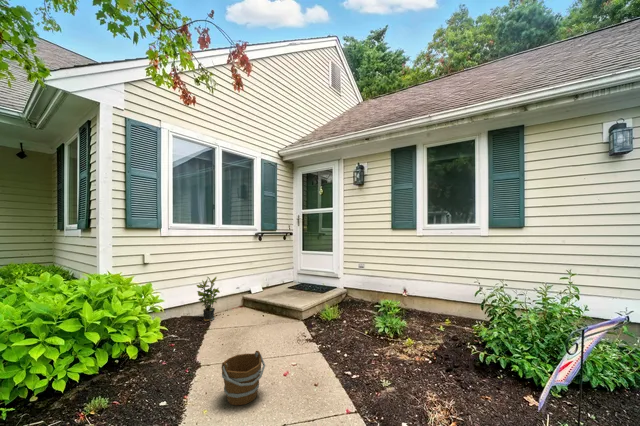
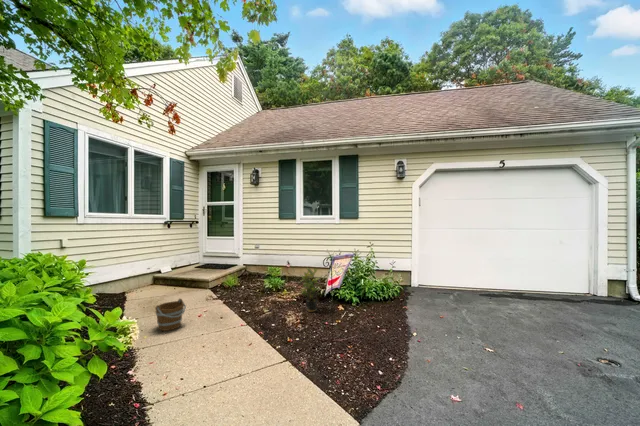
potted plant: present [197,277,220,321] -> present [300,268,319,312]

